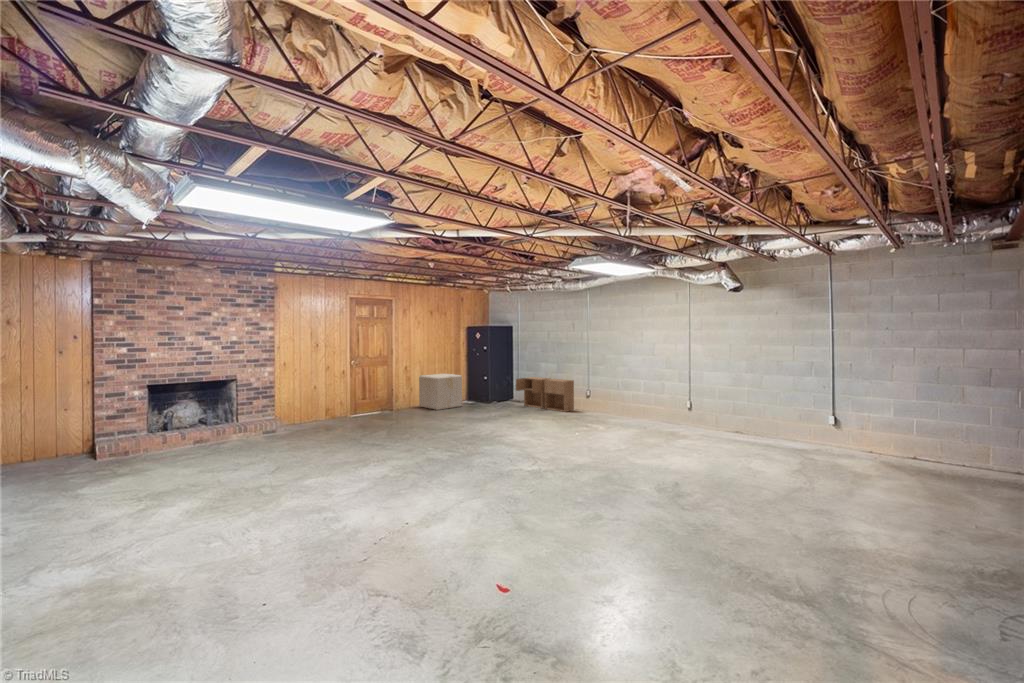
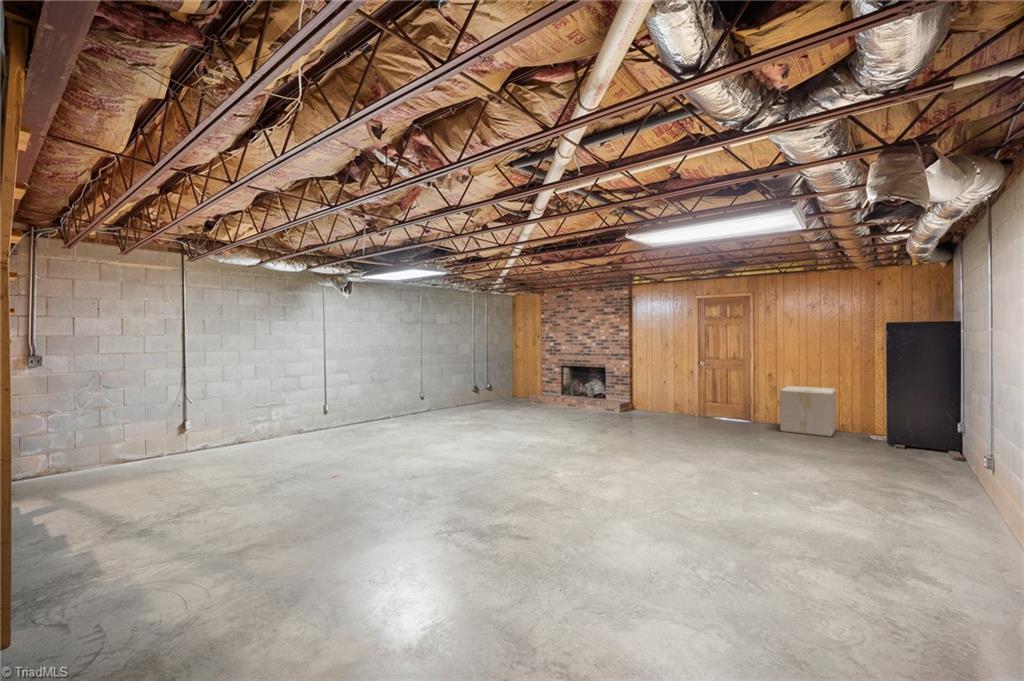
storage cabinet: present [516,377,574,412] -> none [898,410,979,493]

